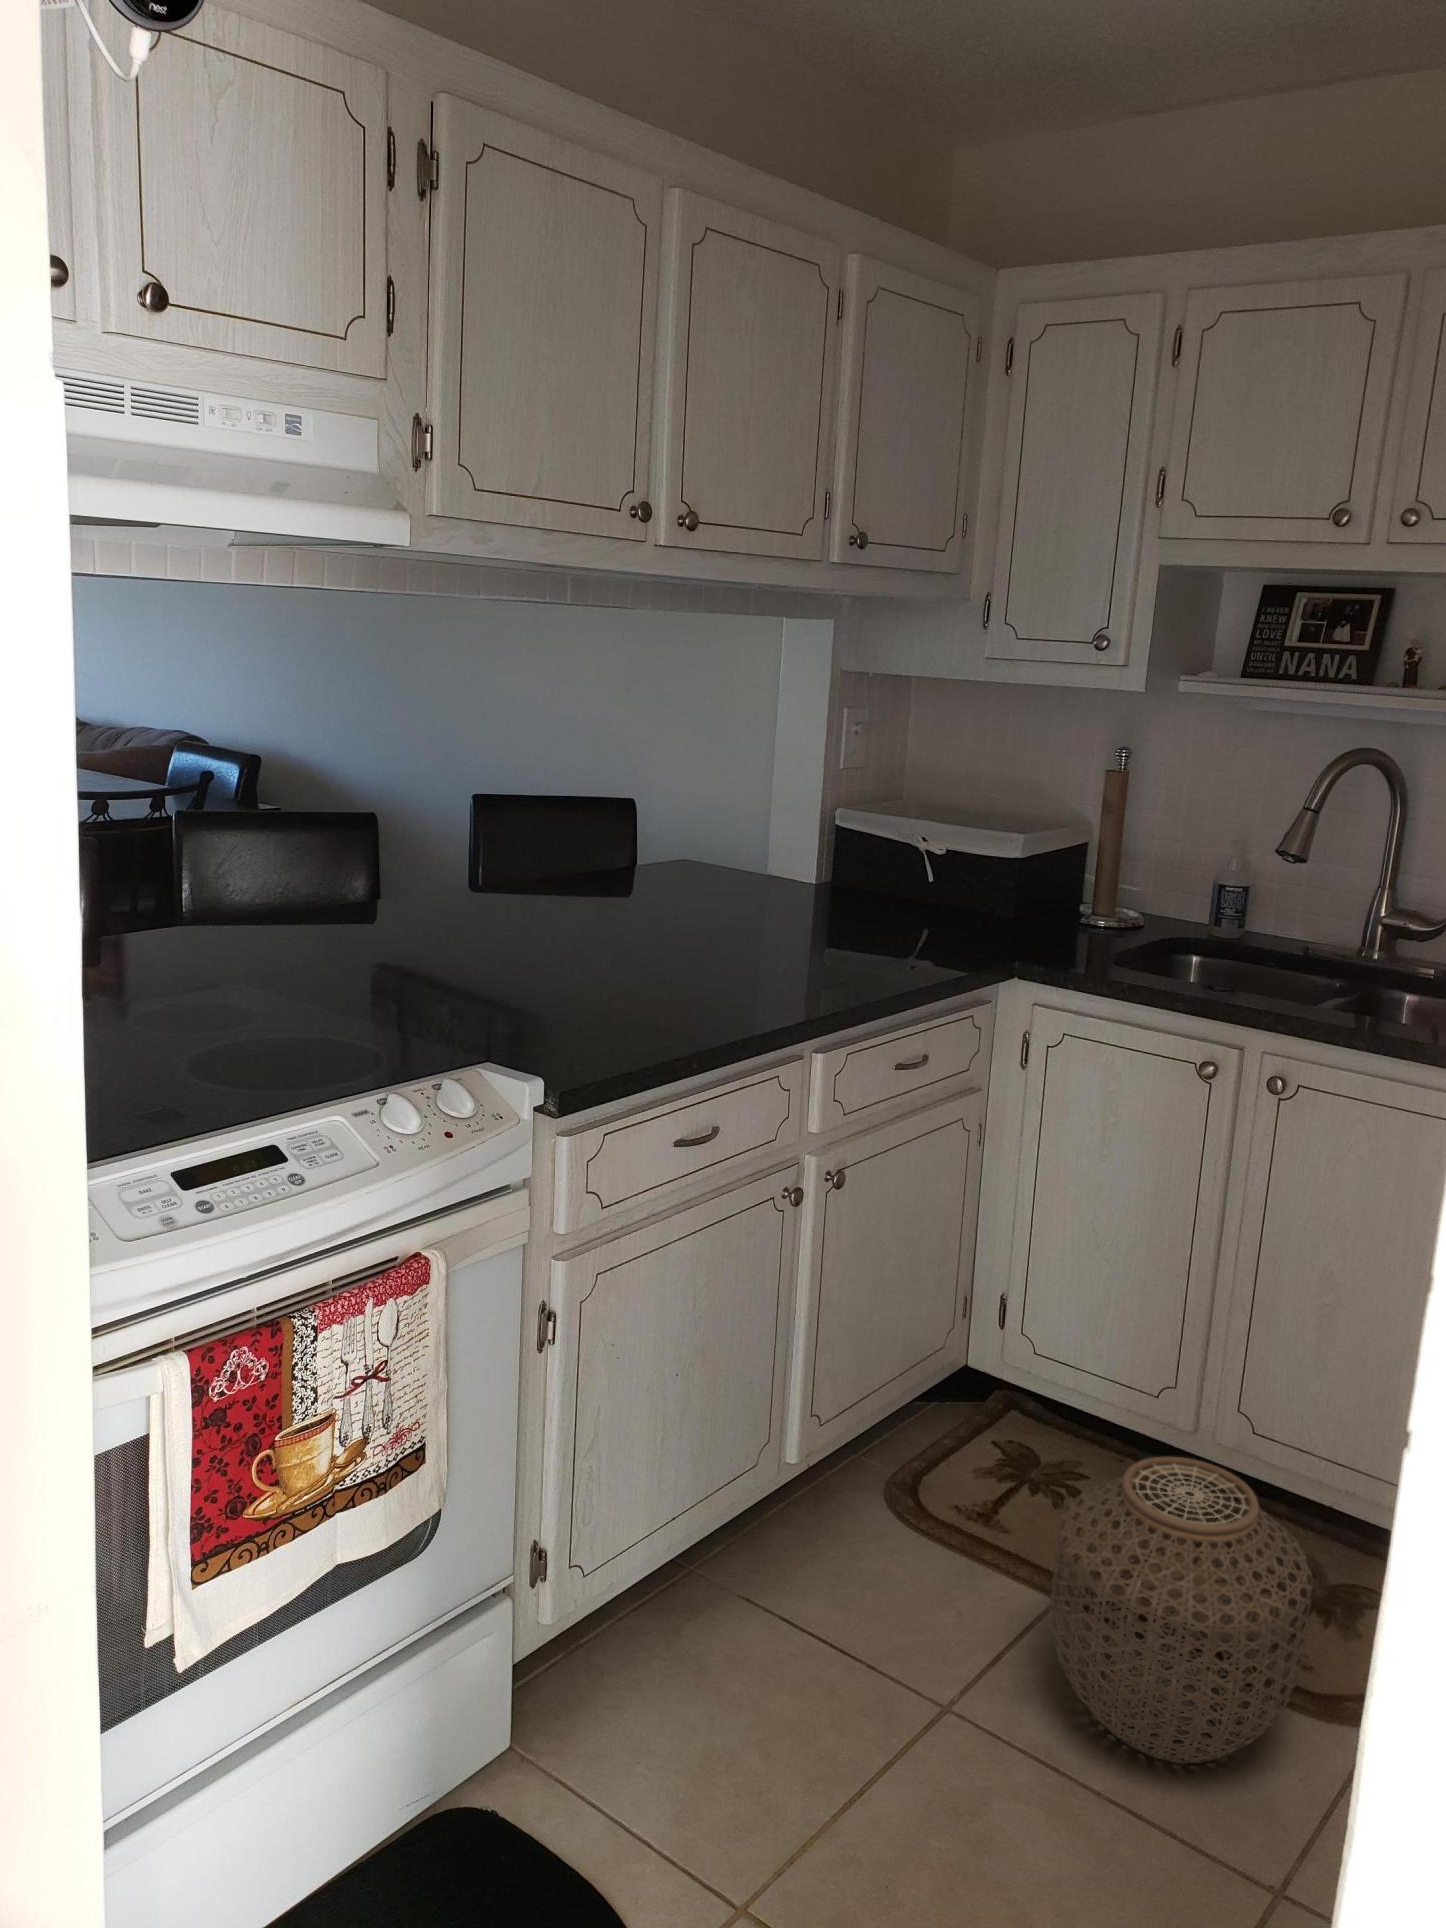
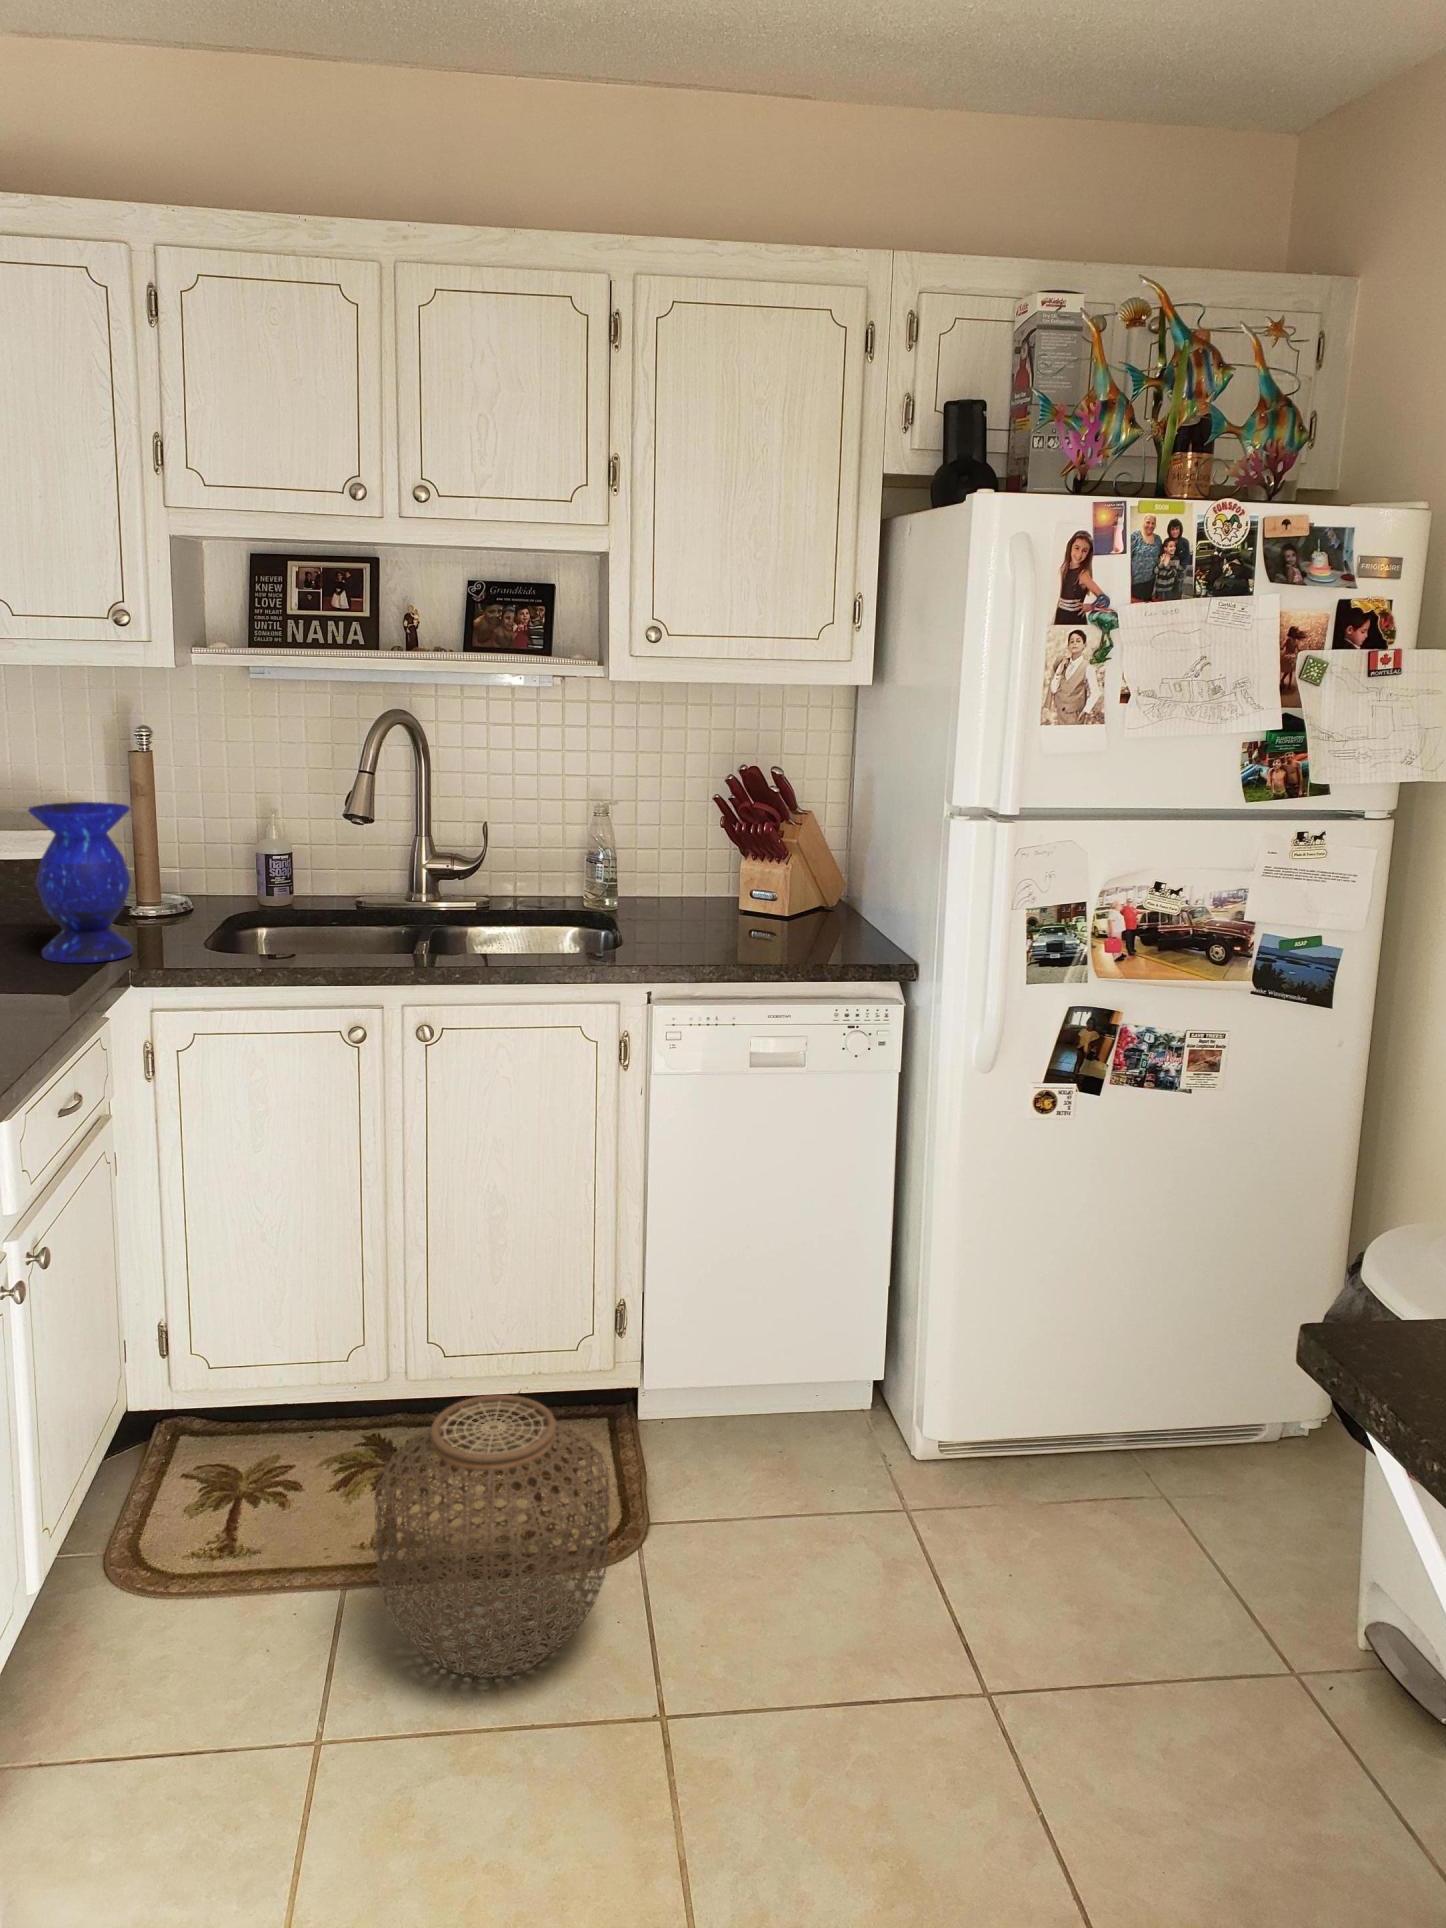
vase: none [967,804,1062,952] -> present [28,802,133,963]

